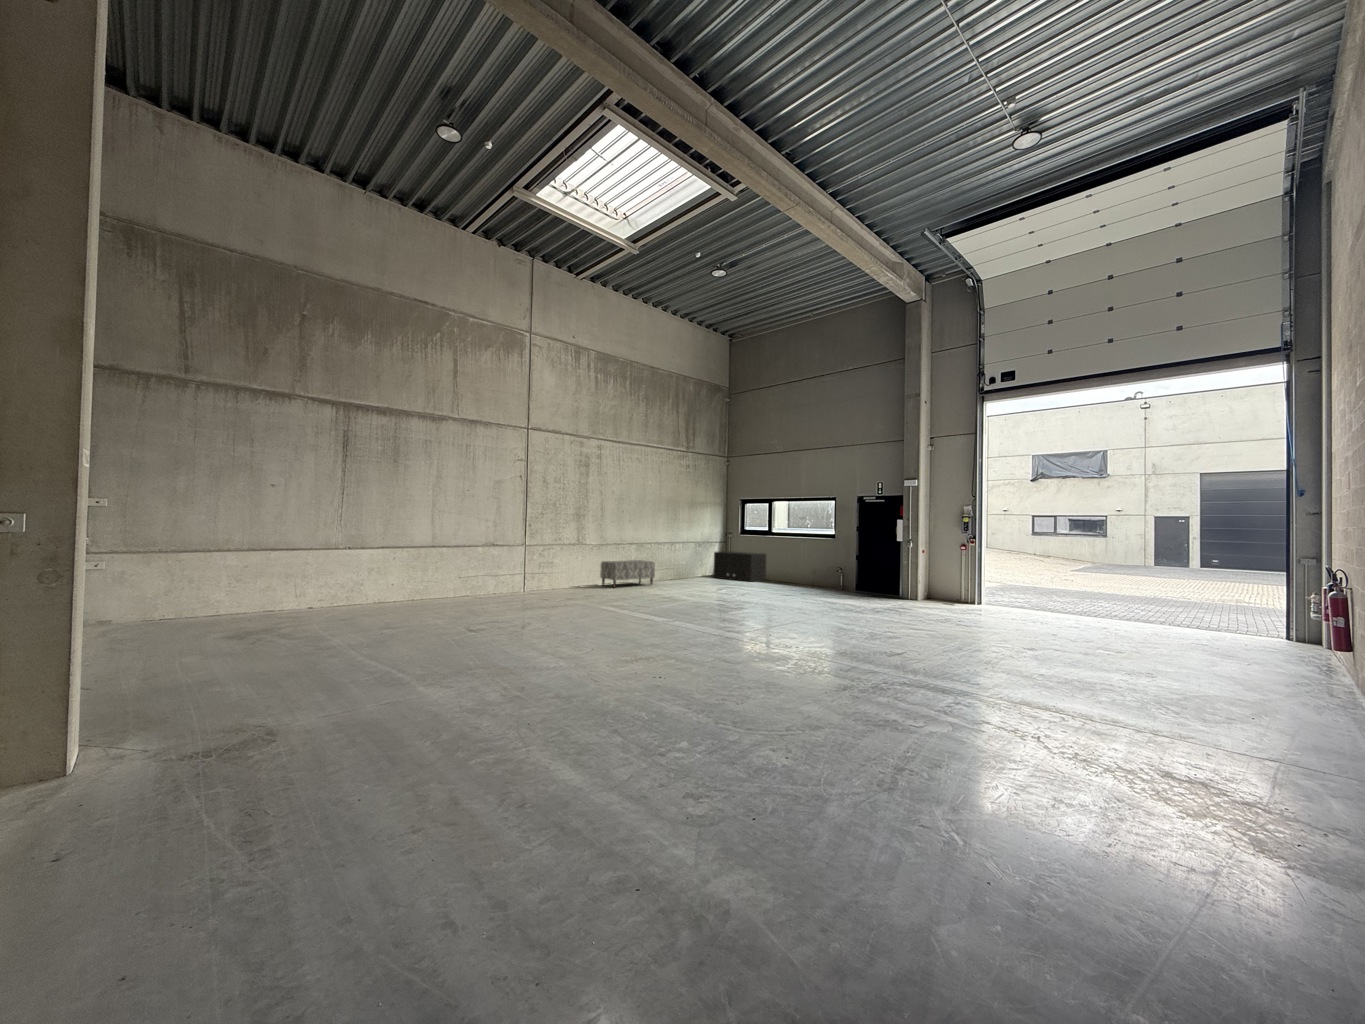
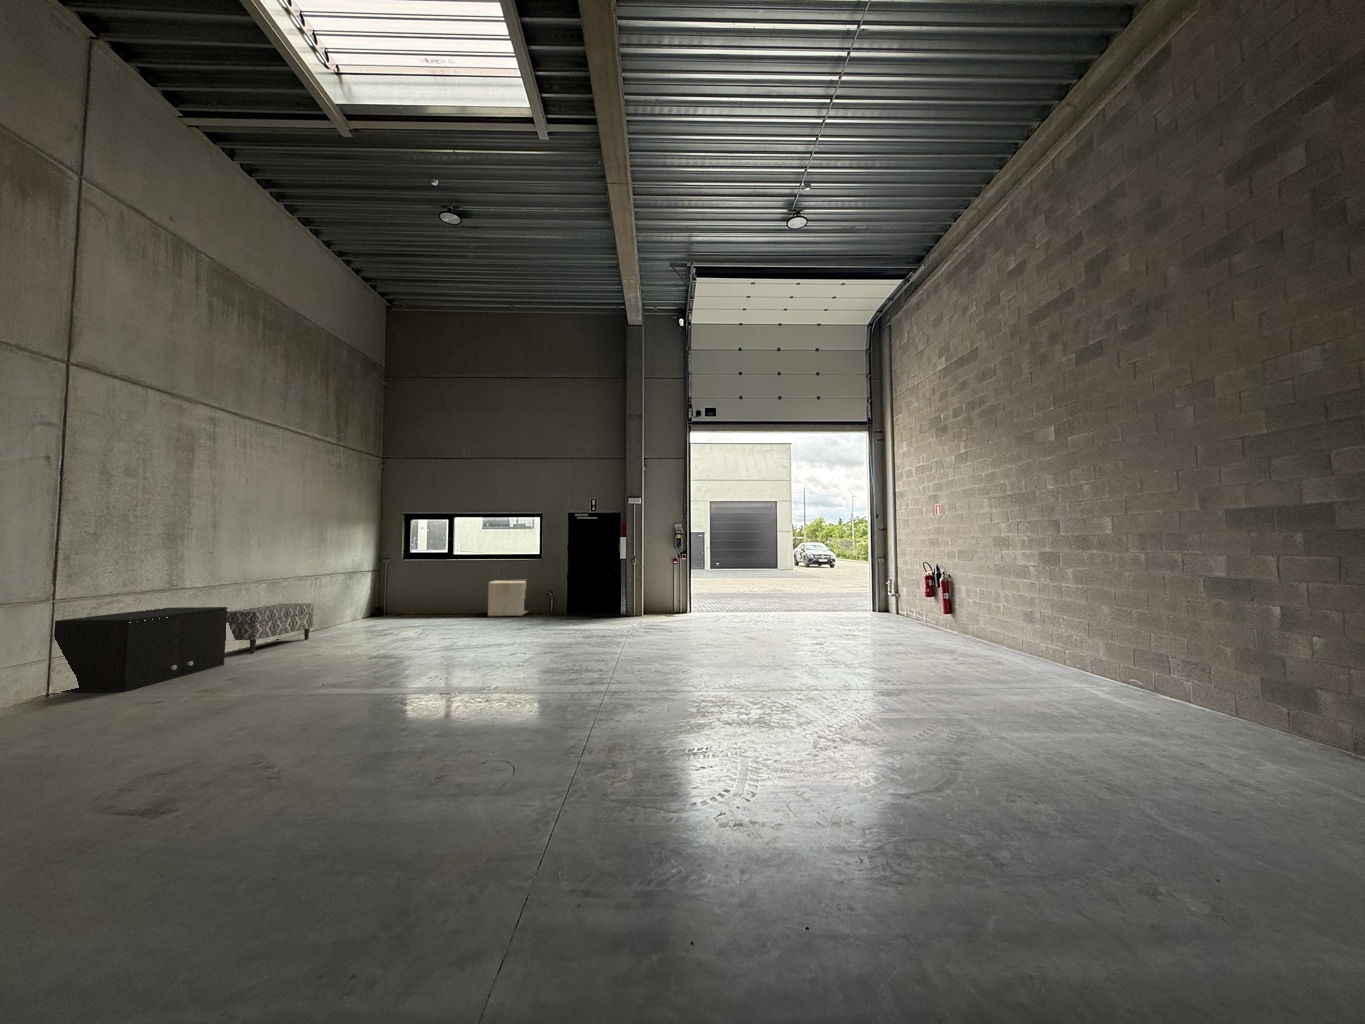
storage cabinet: present [713,551,766,582] -> present [53,607,227,692]
cardboard box: none [785,556,825,588] -> present [488,580,527,616]

